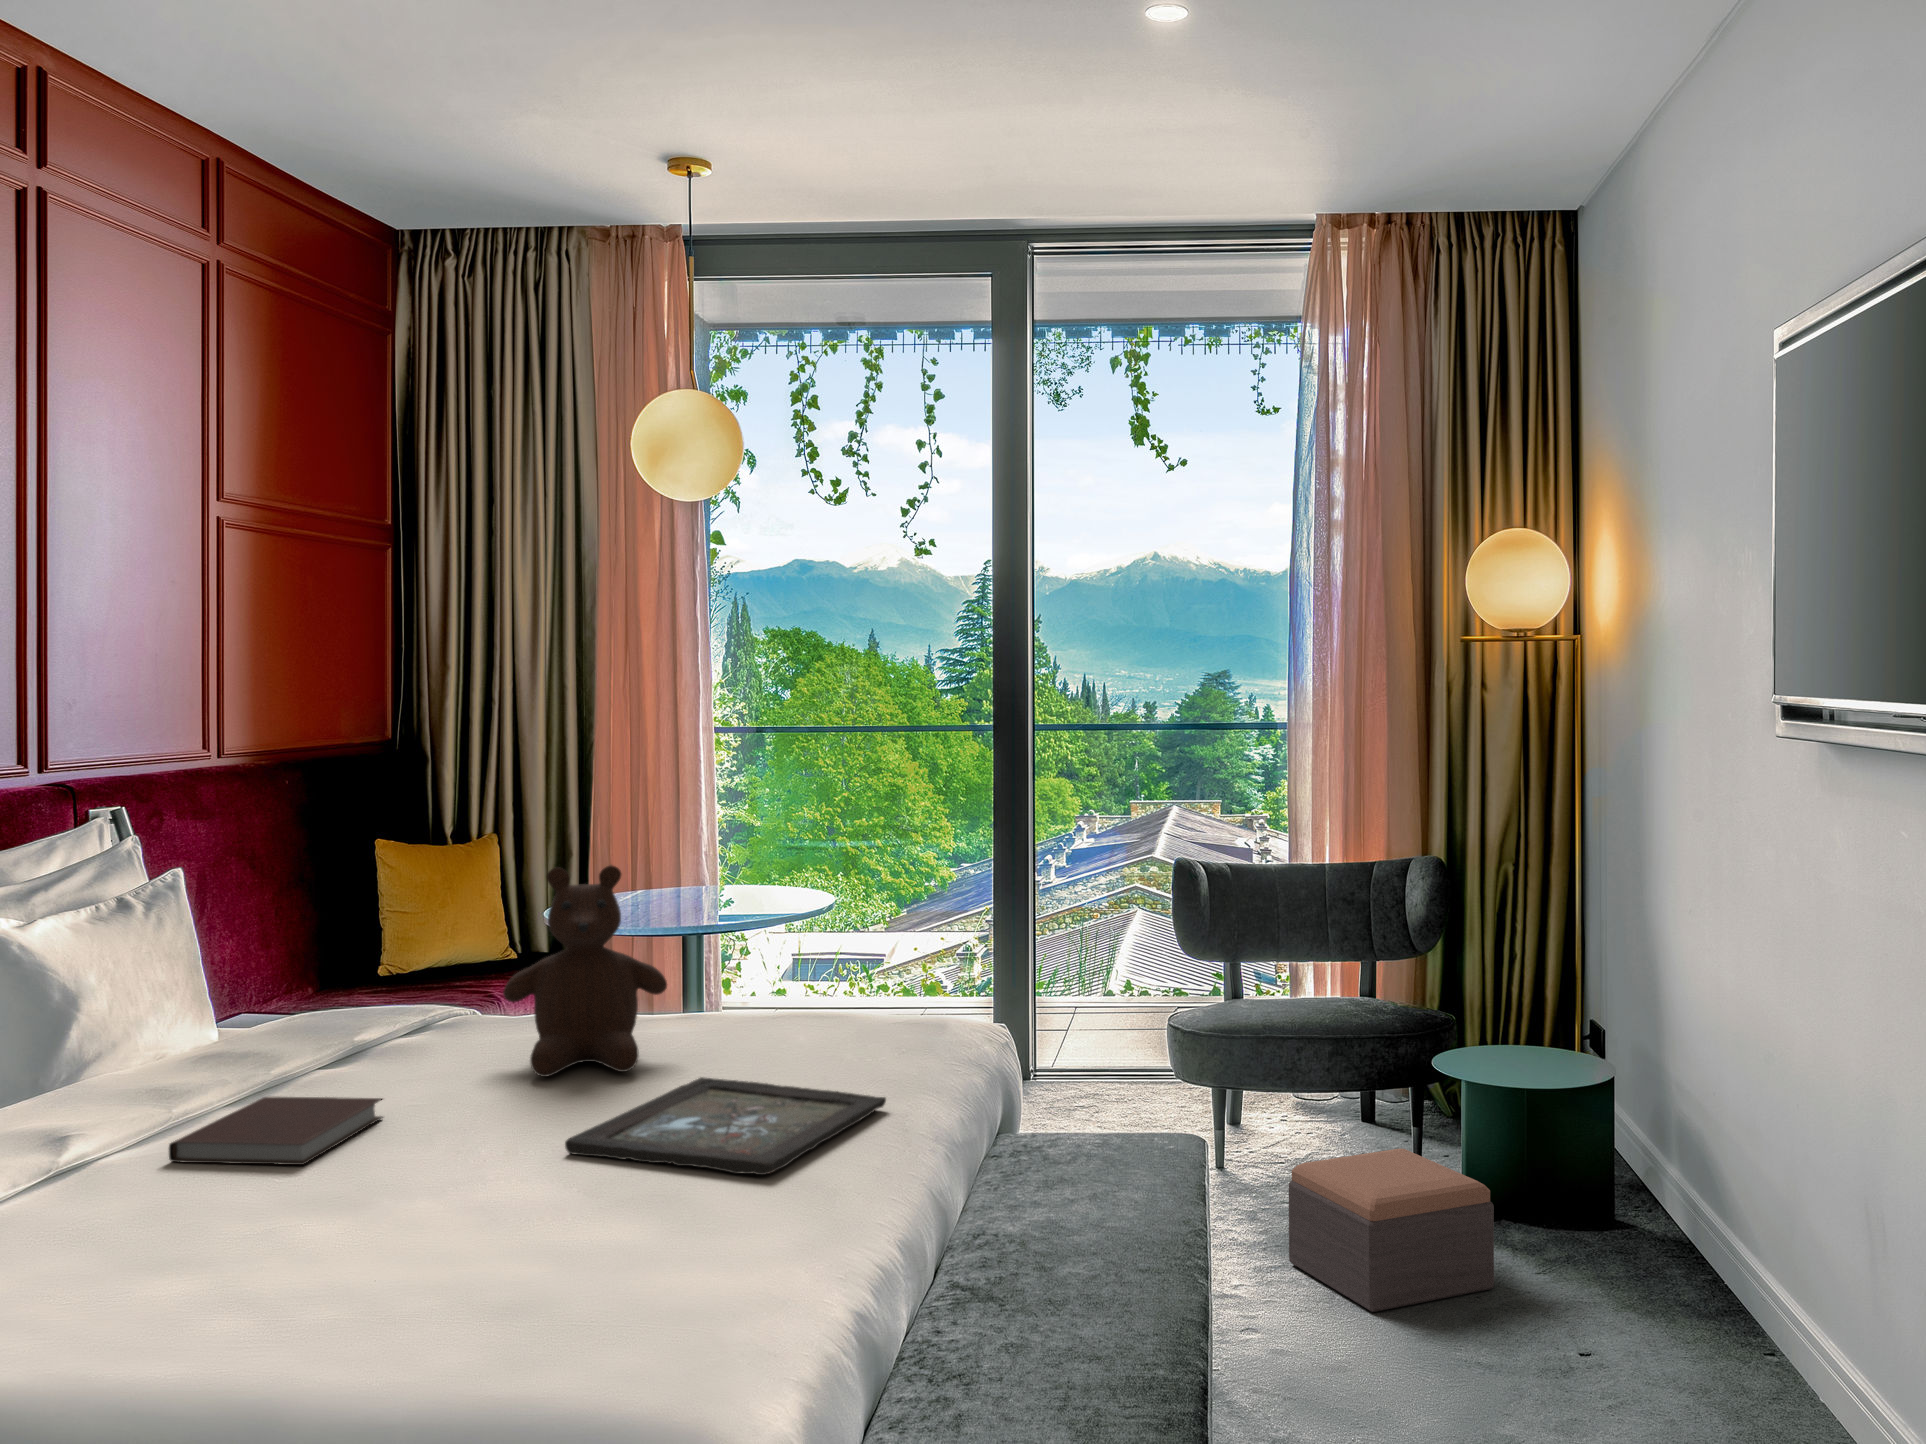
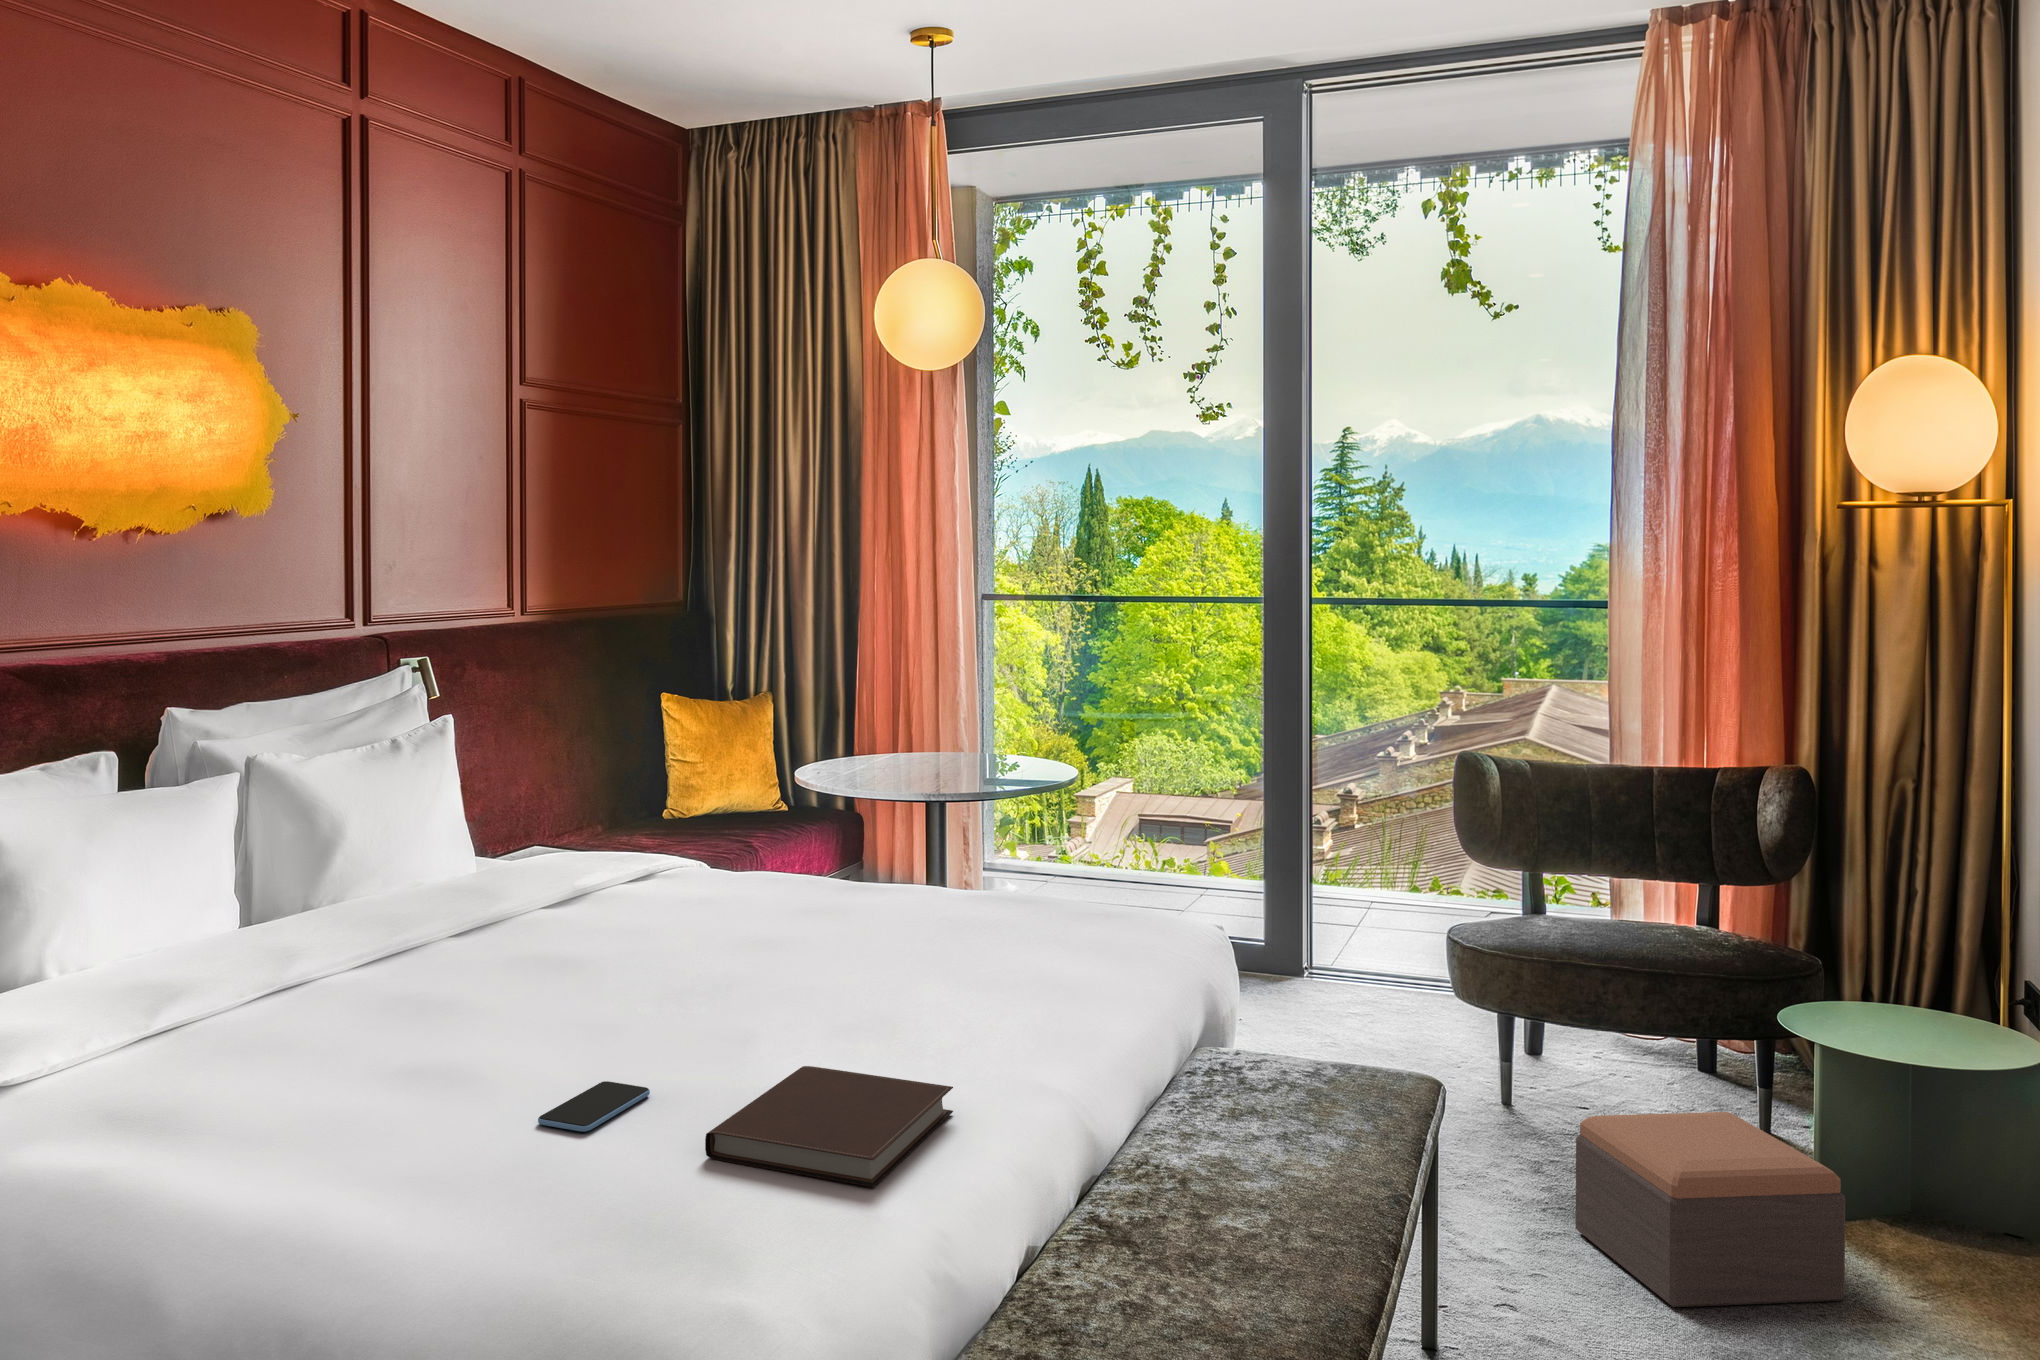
teddy bear: present [503,865,667,1077] -> none [702,727,863,941]
tray: present [565,1077,886,1175] -> none [712,954,1061,1069]
notebook: present [169,1097,383,1165] -> present [705,1066,953,1187]
smartphone: none [439,1215,537,1261] -> present [538,1081,650,1131]

